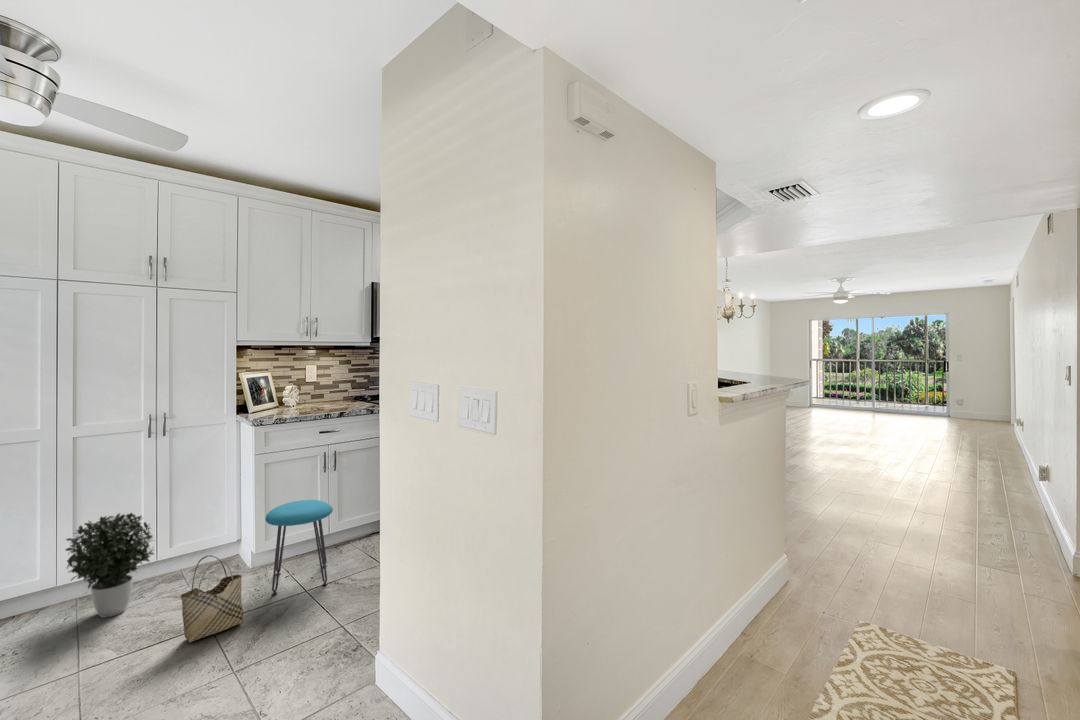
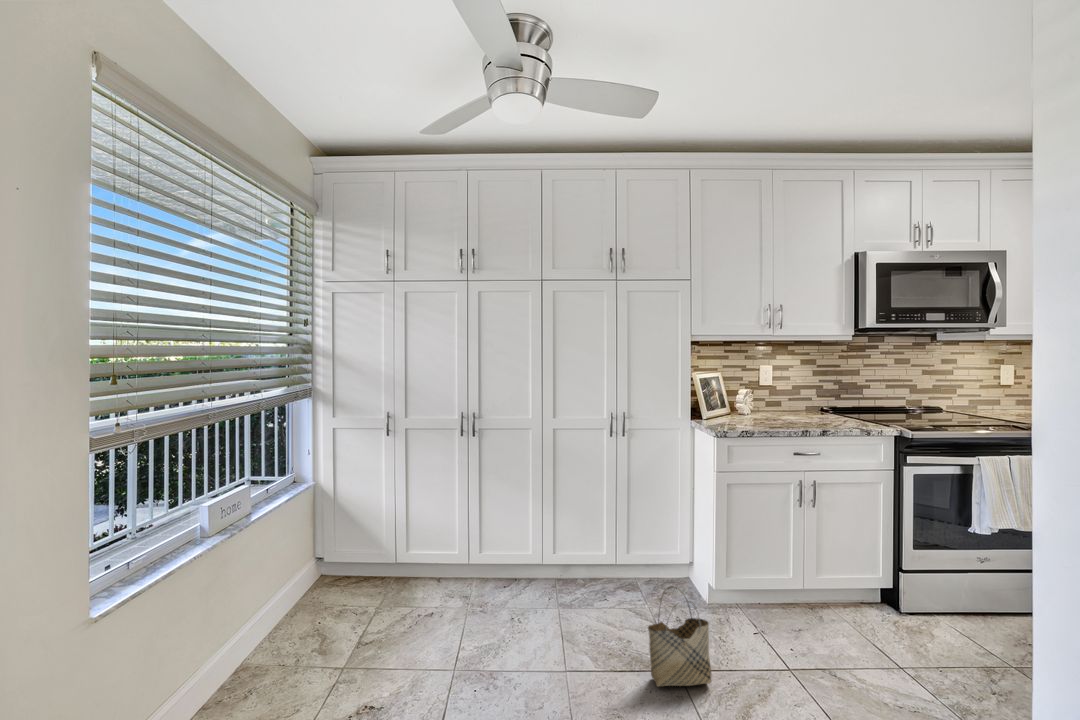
stool: present [265,500,333,595] -> none [728,537,814,666]
potted plant: present [66,513,154,618] -> none [550,511,619,616]

